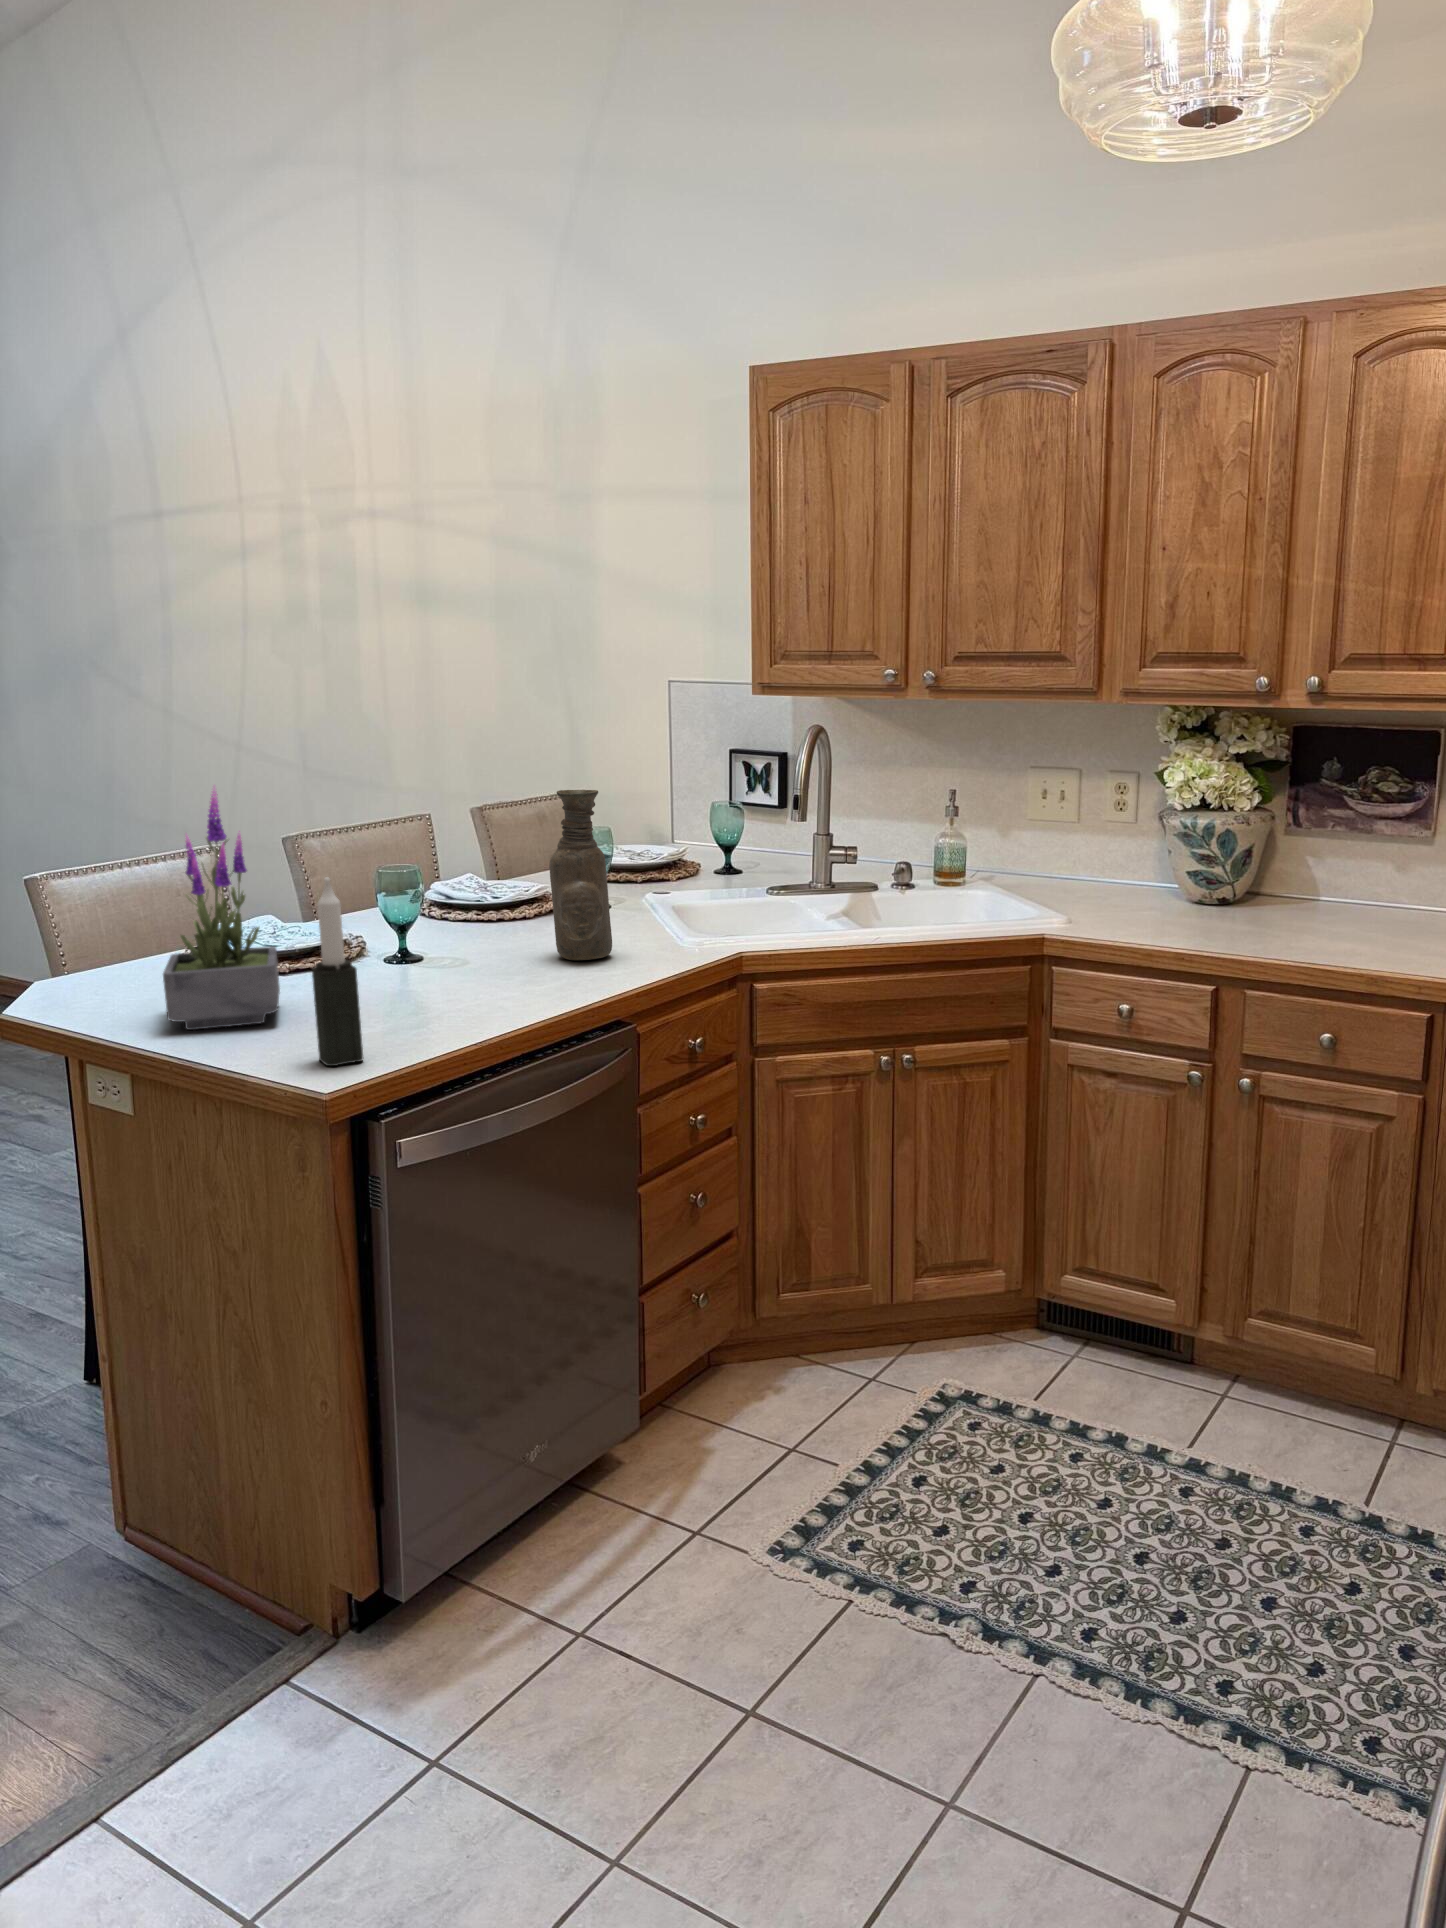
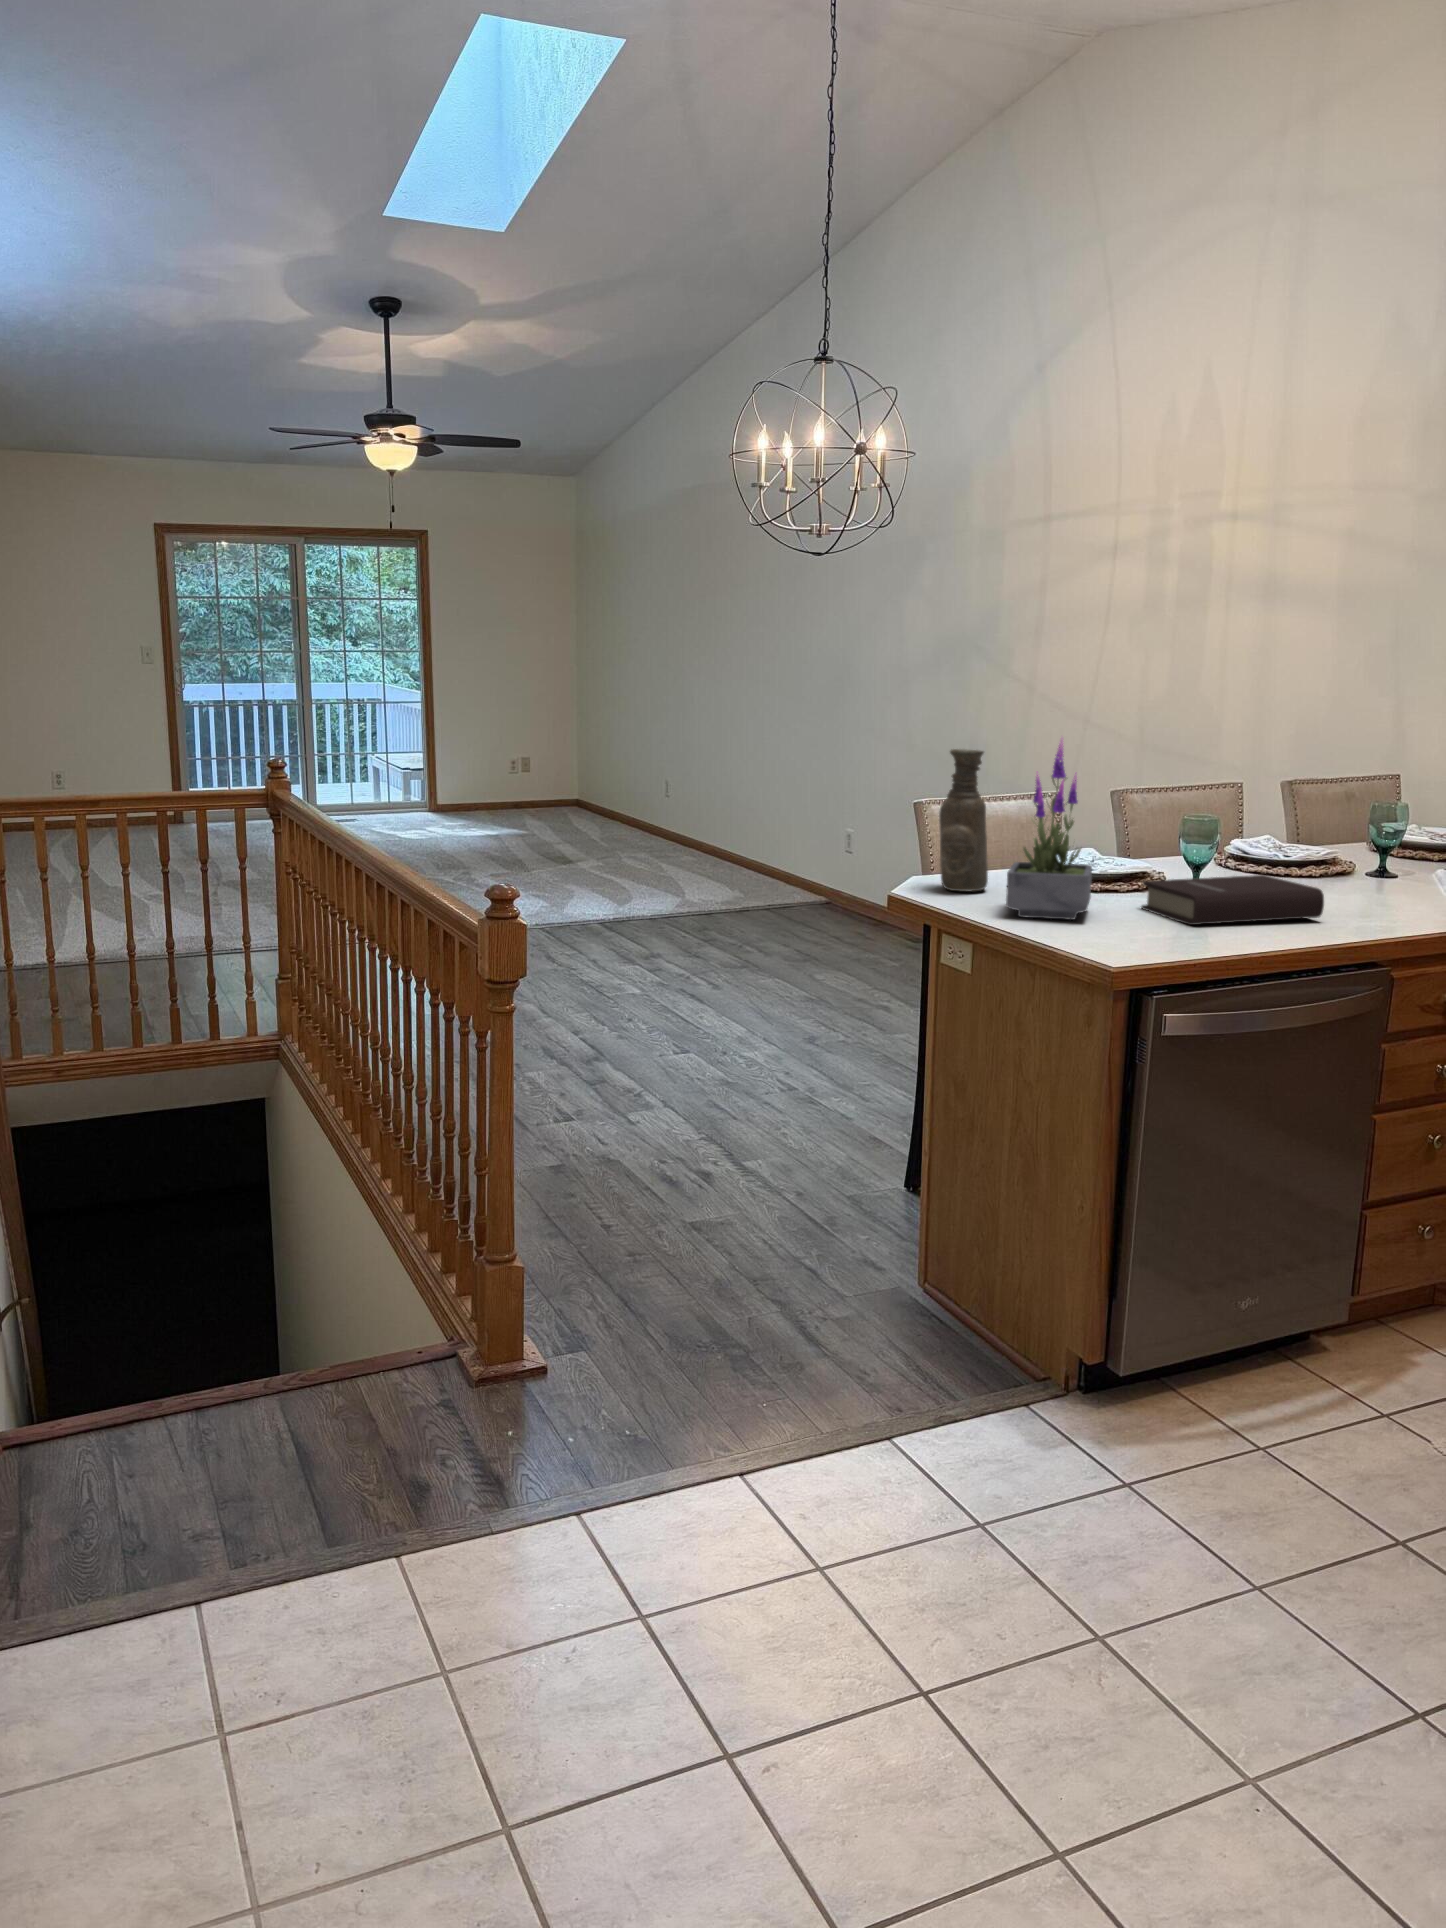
vase: present [549,790,612,960] -> present [939,749,988,891]
candle: present [312,877,363,1066] -> none [1112,808,1150,952]
book: none [342,930,555,1008] -> present [1141,875,1324,925]

